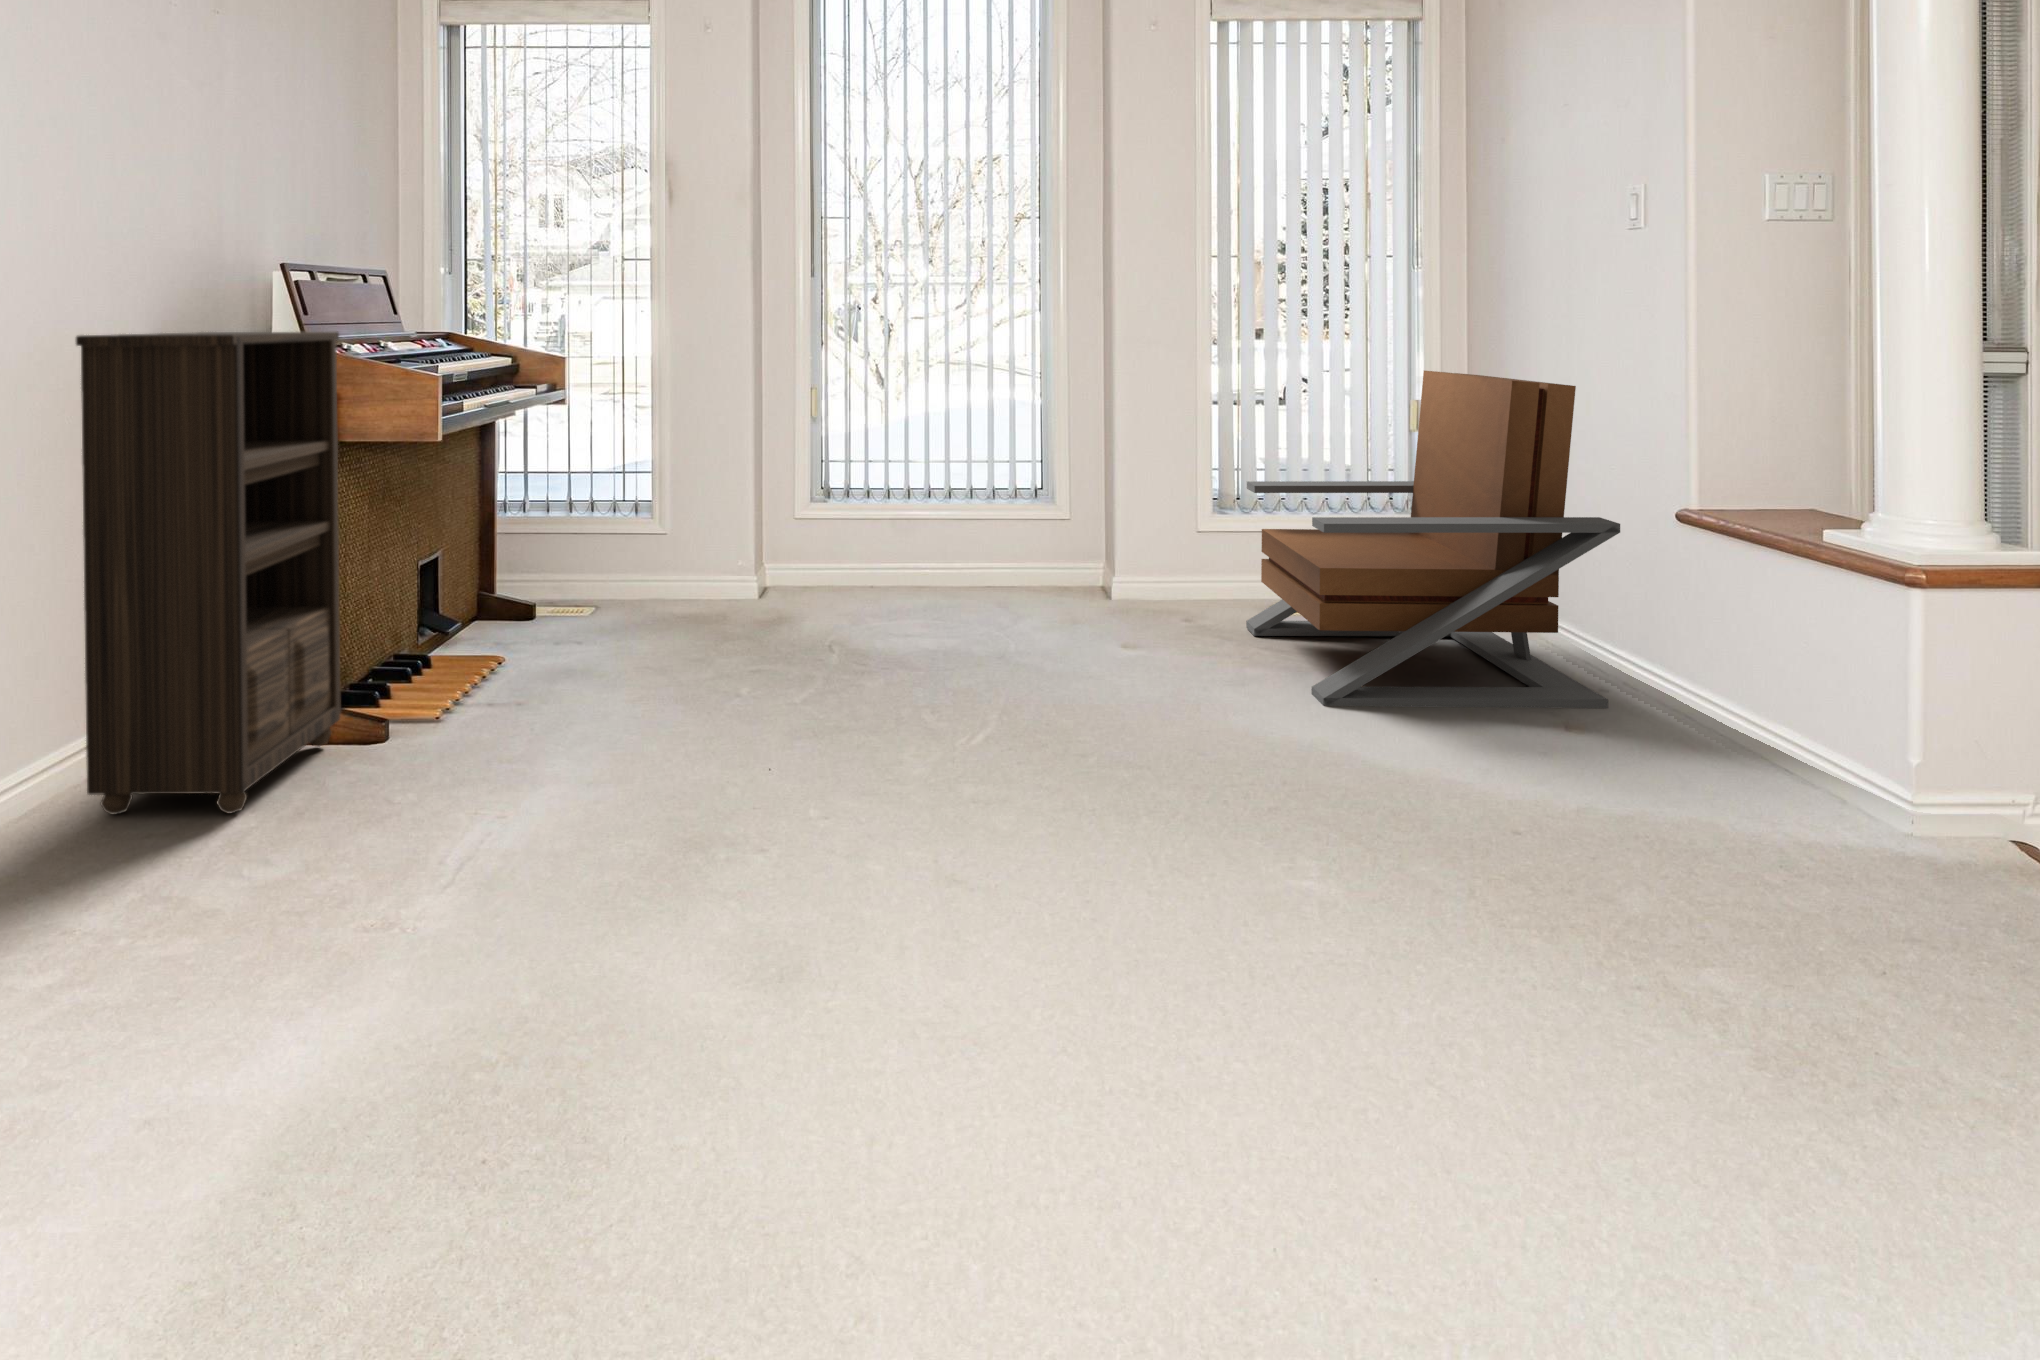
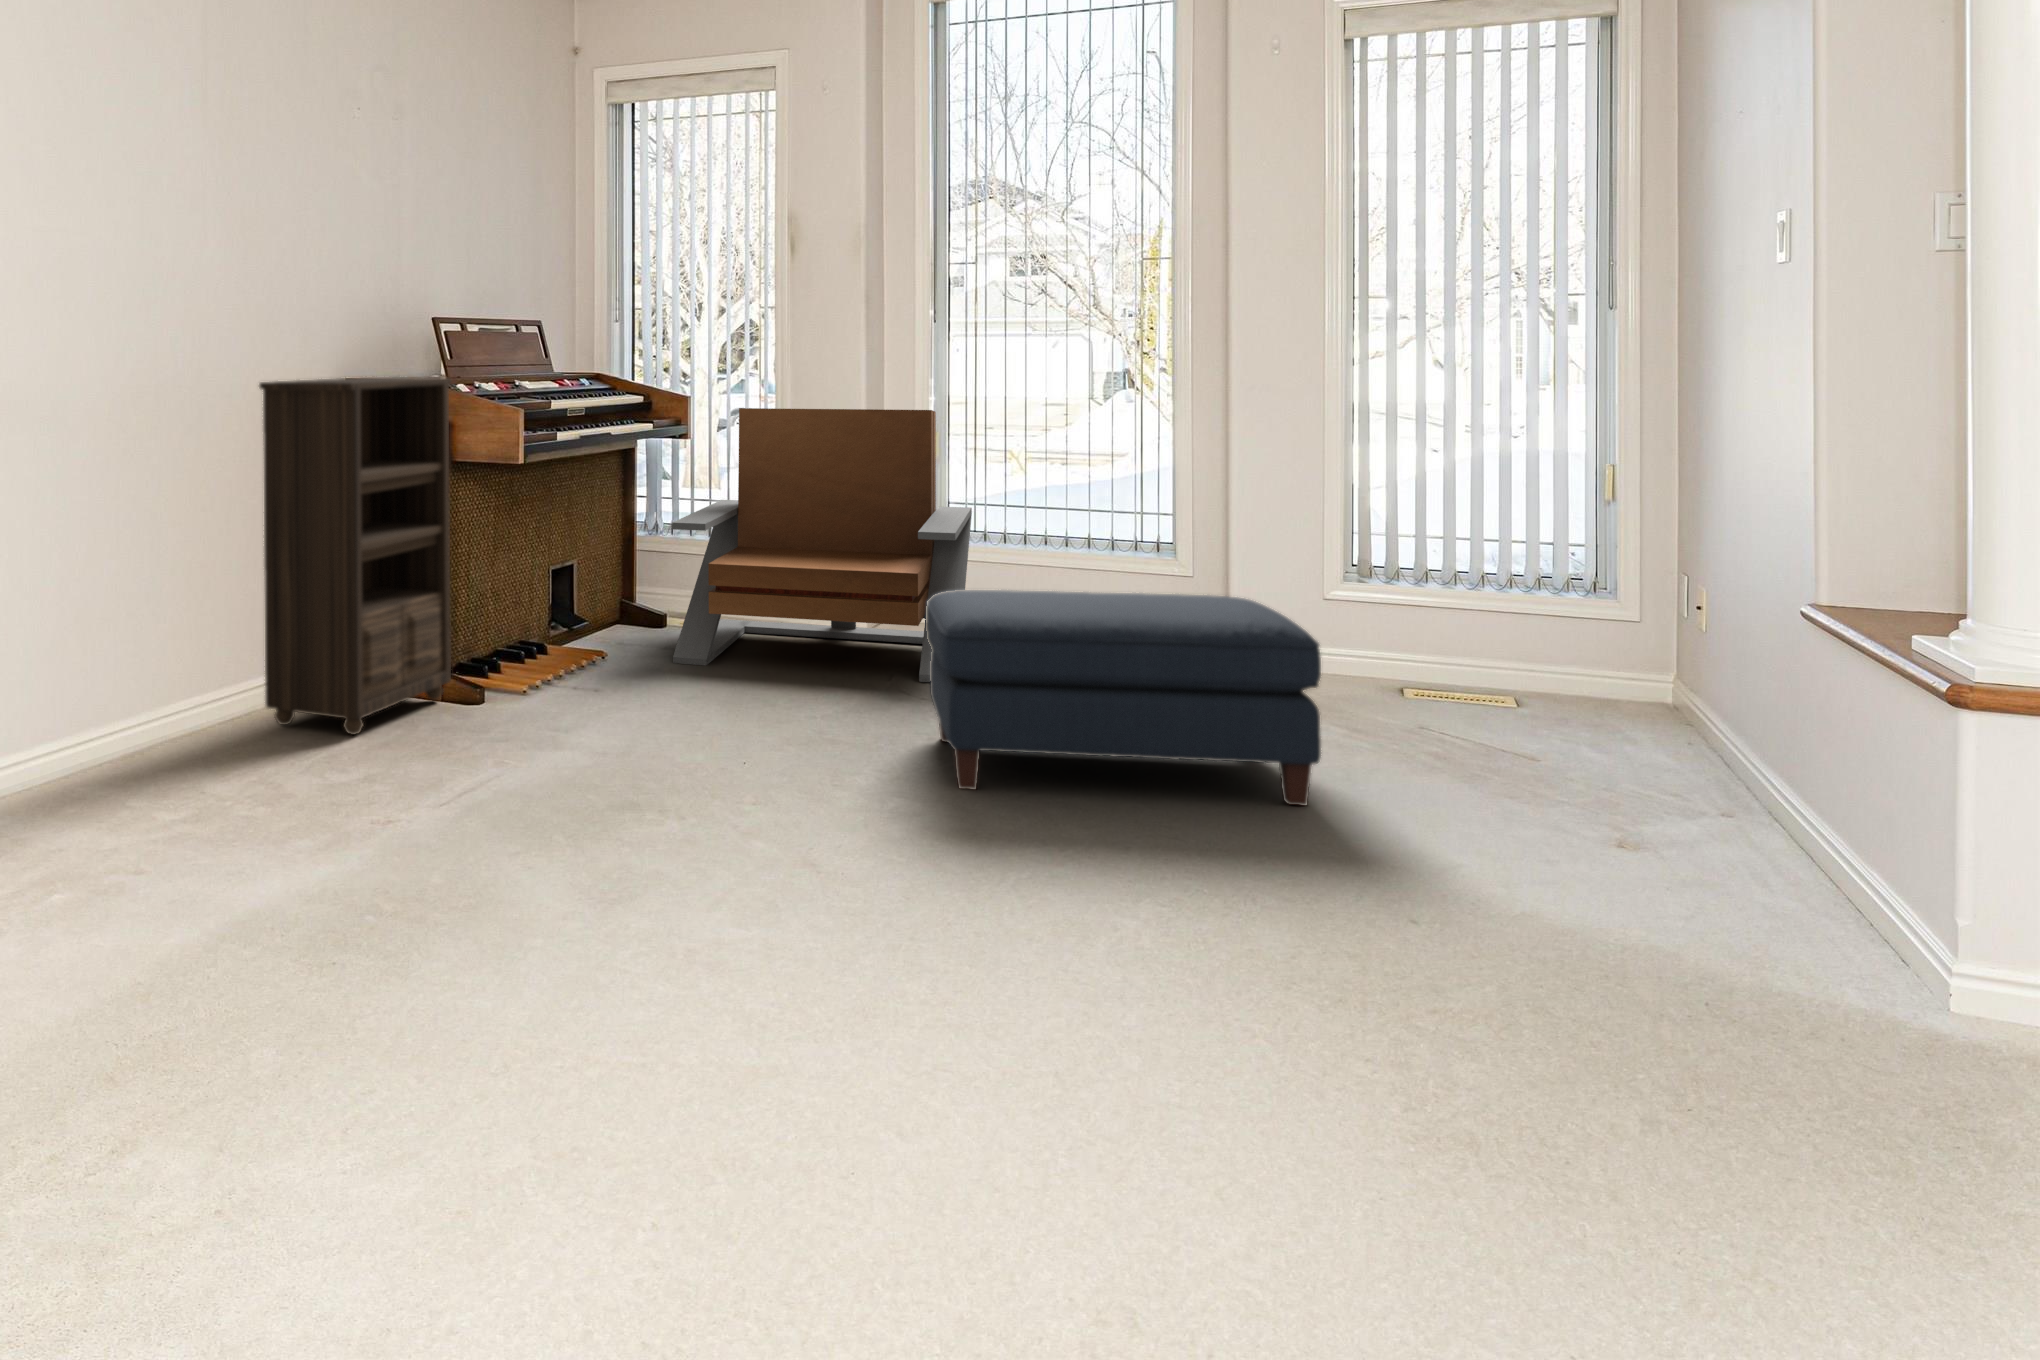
lounge chair: present [1246,371,1620,708] -> present [672,408,972,682]
ottoman: none [914,539,1312,769] -> present [925,590,1321,805]

